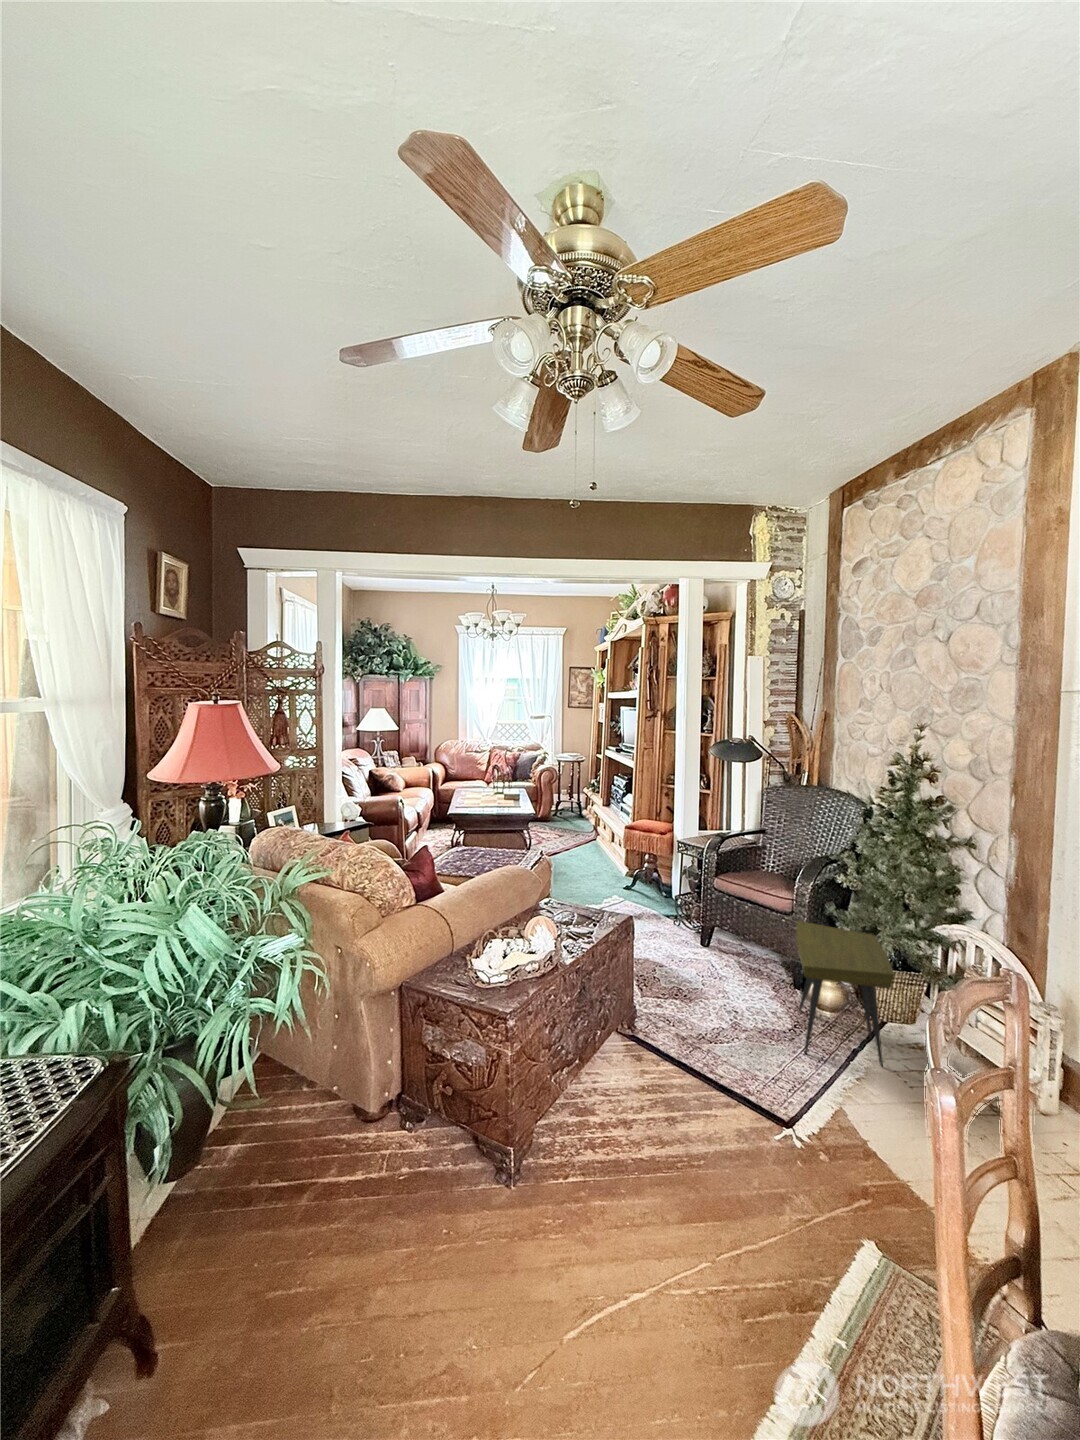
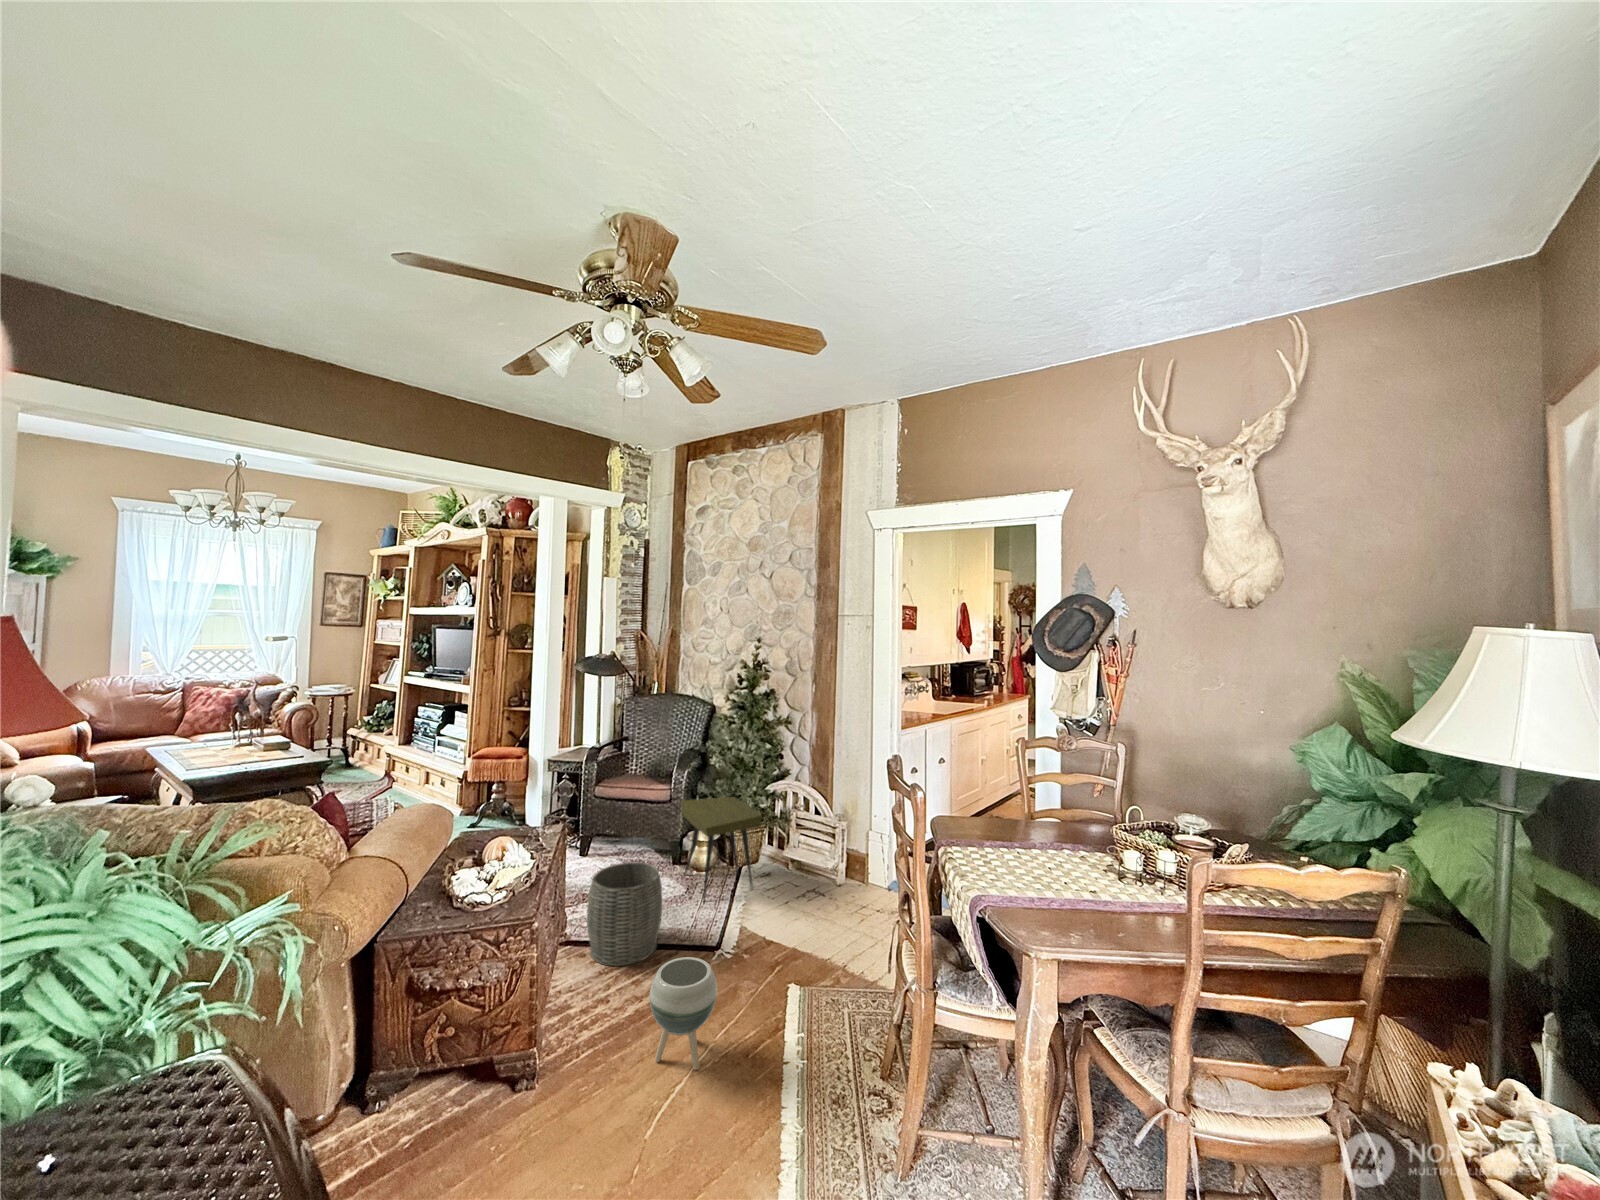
woven basket: none [645,972,728,1092] -> present [587,863,662,966]
planter: none [631,1117,715,1272] -> present [650,957,717,1070]

